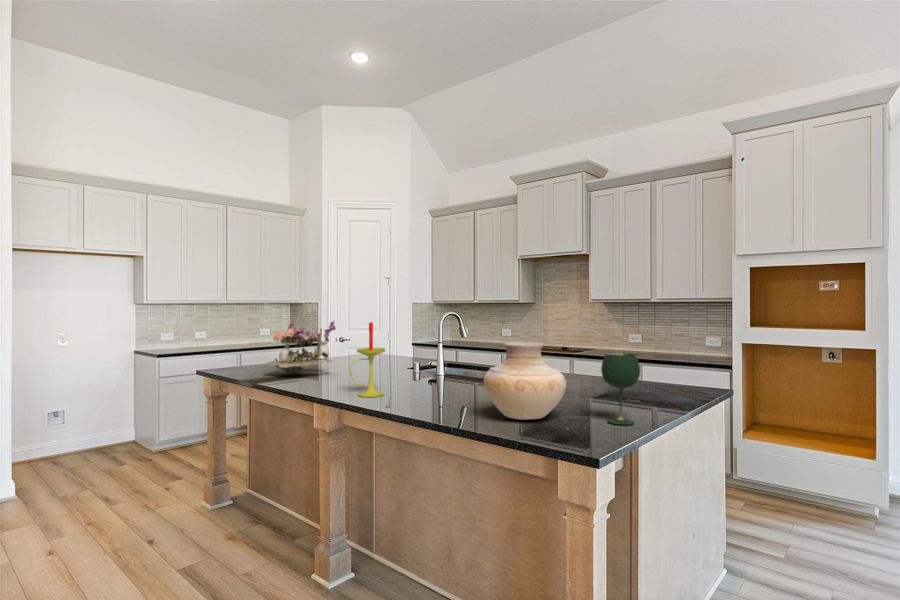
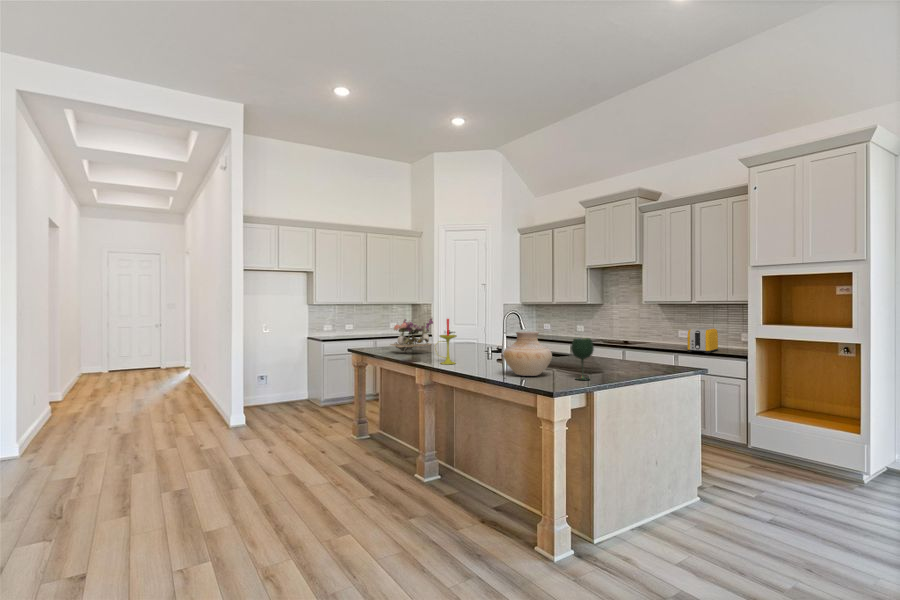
toaster: none [657,331,687,362] -> present [687,328,718,353]

